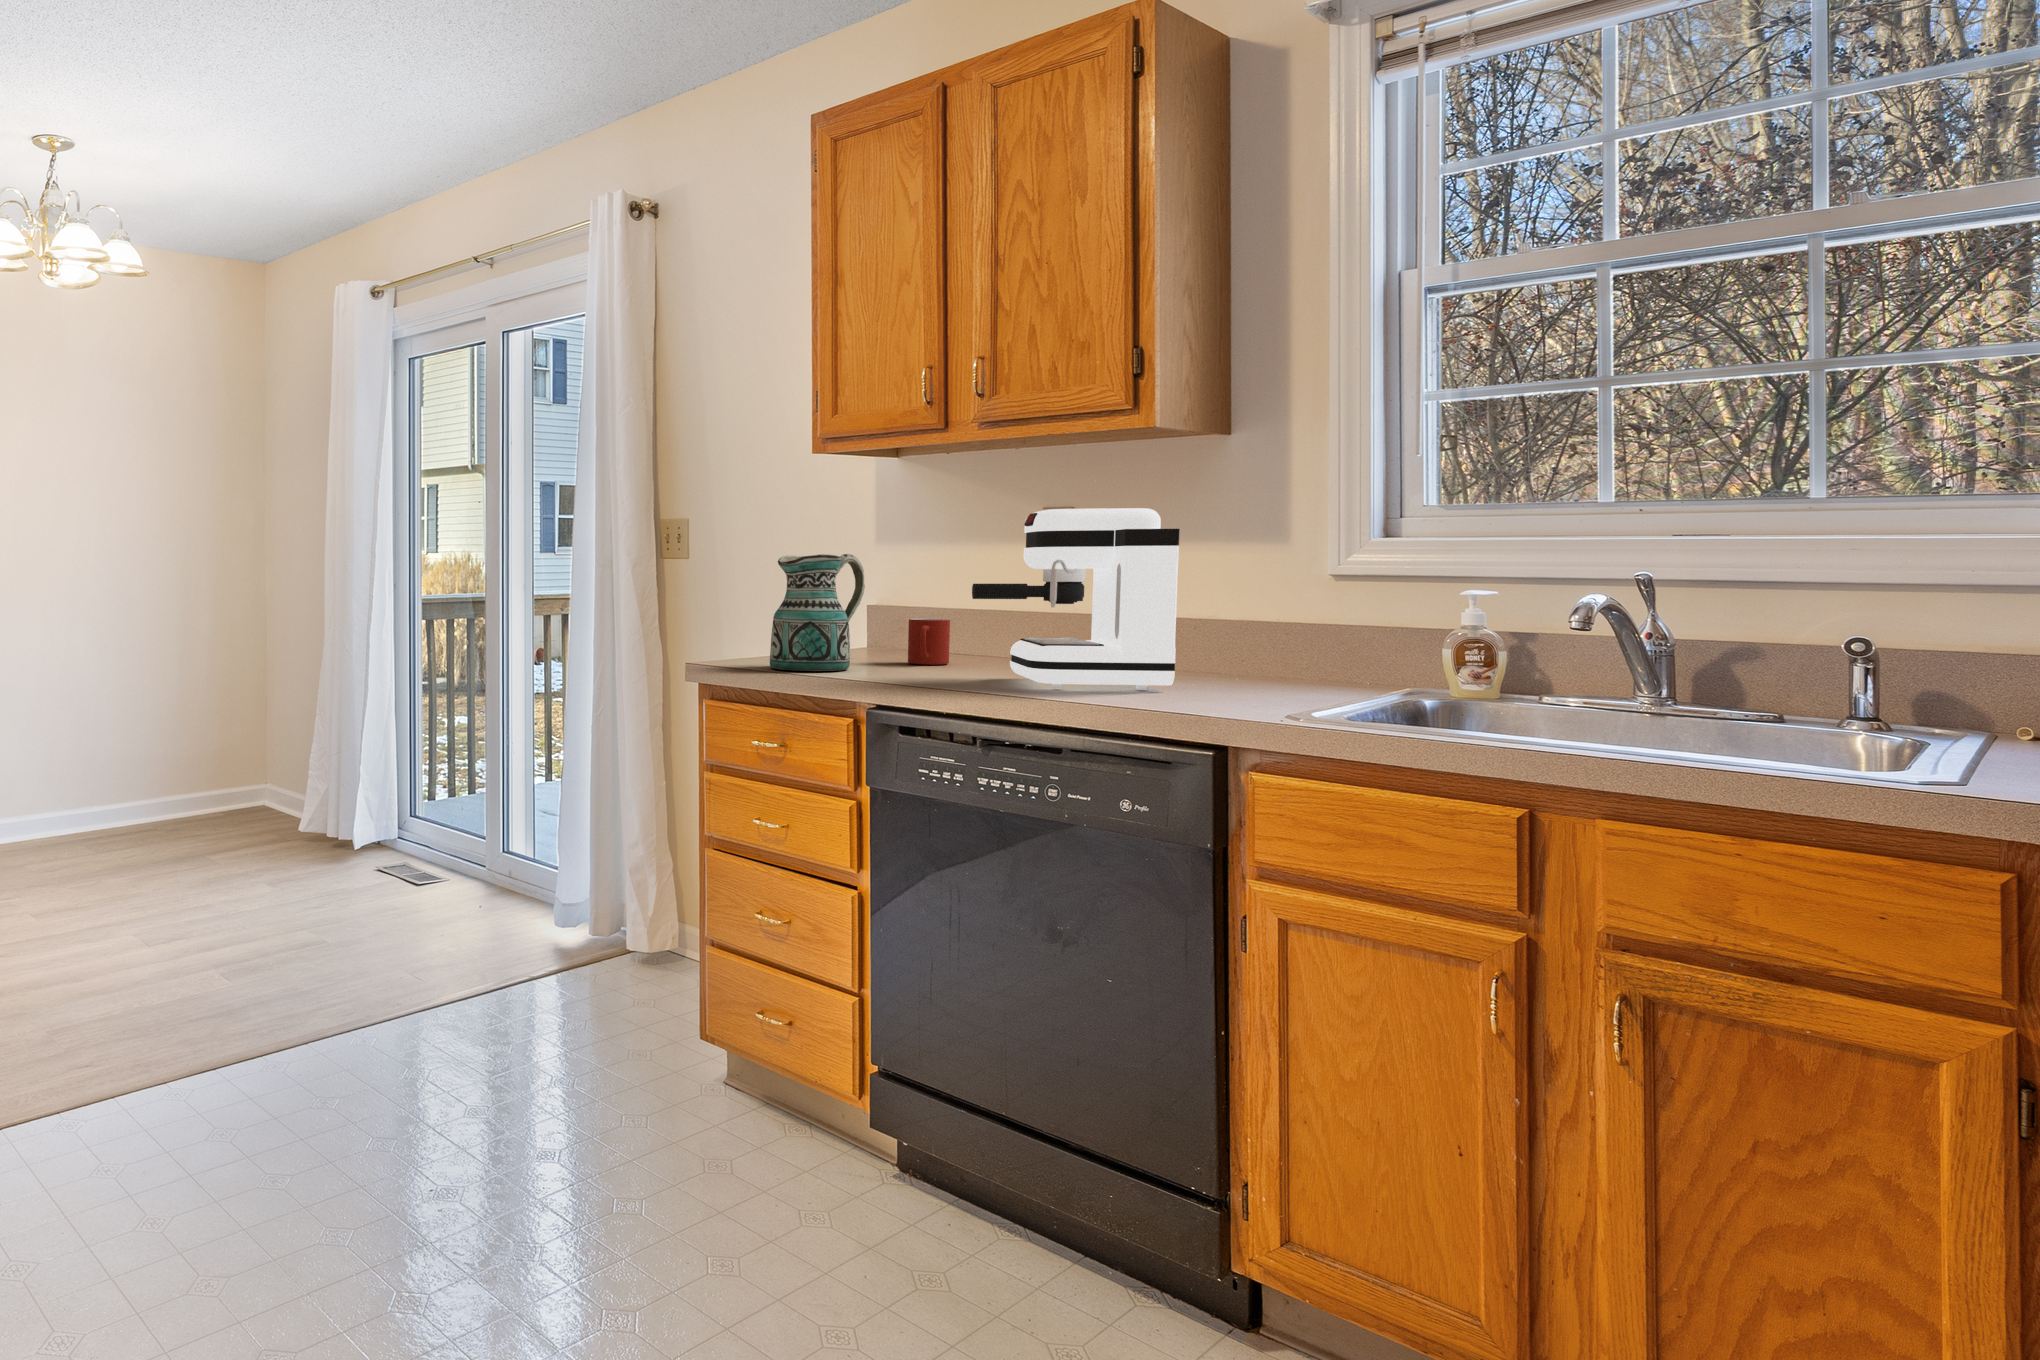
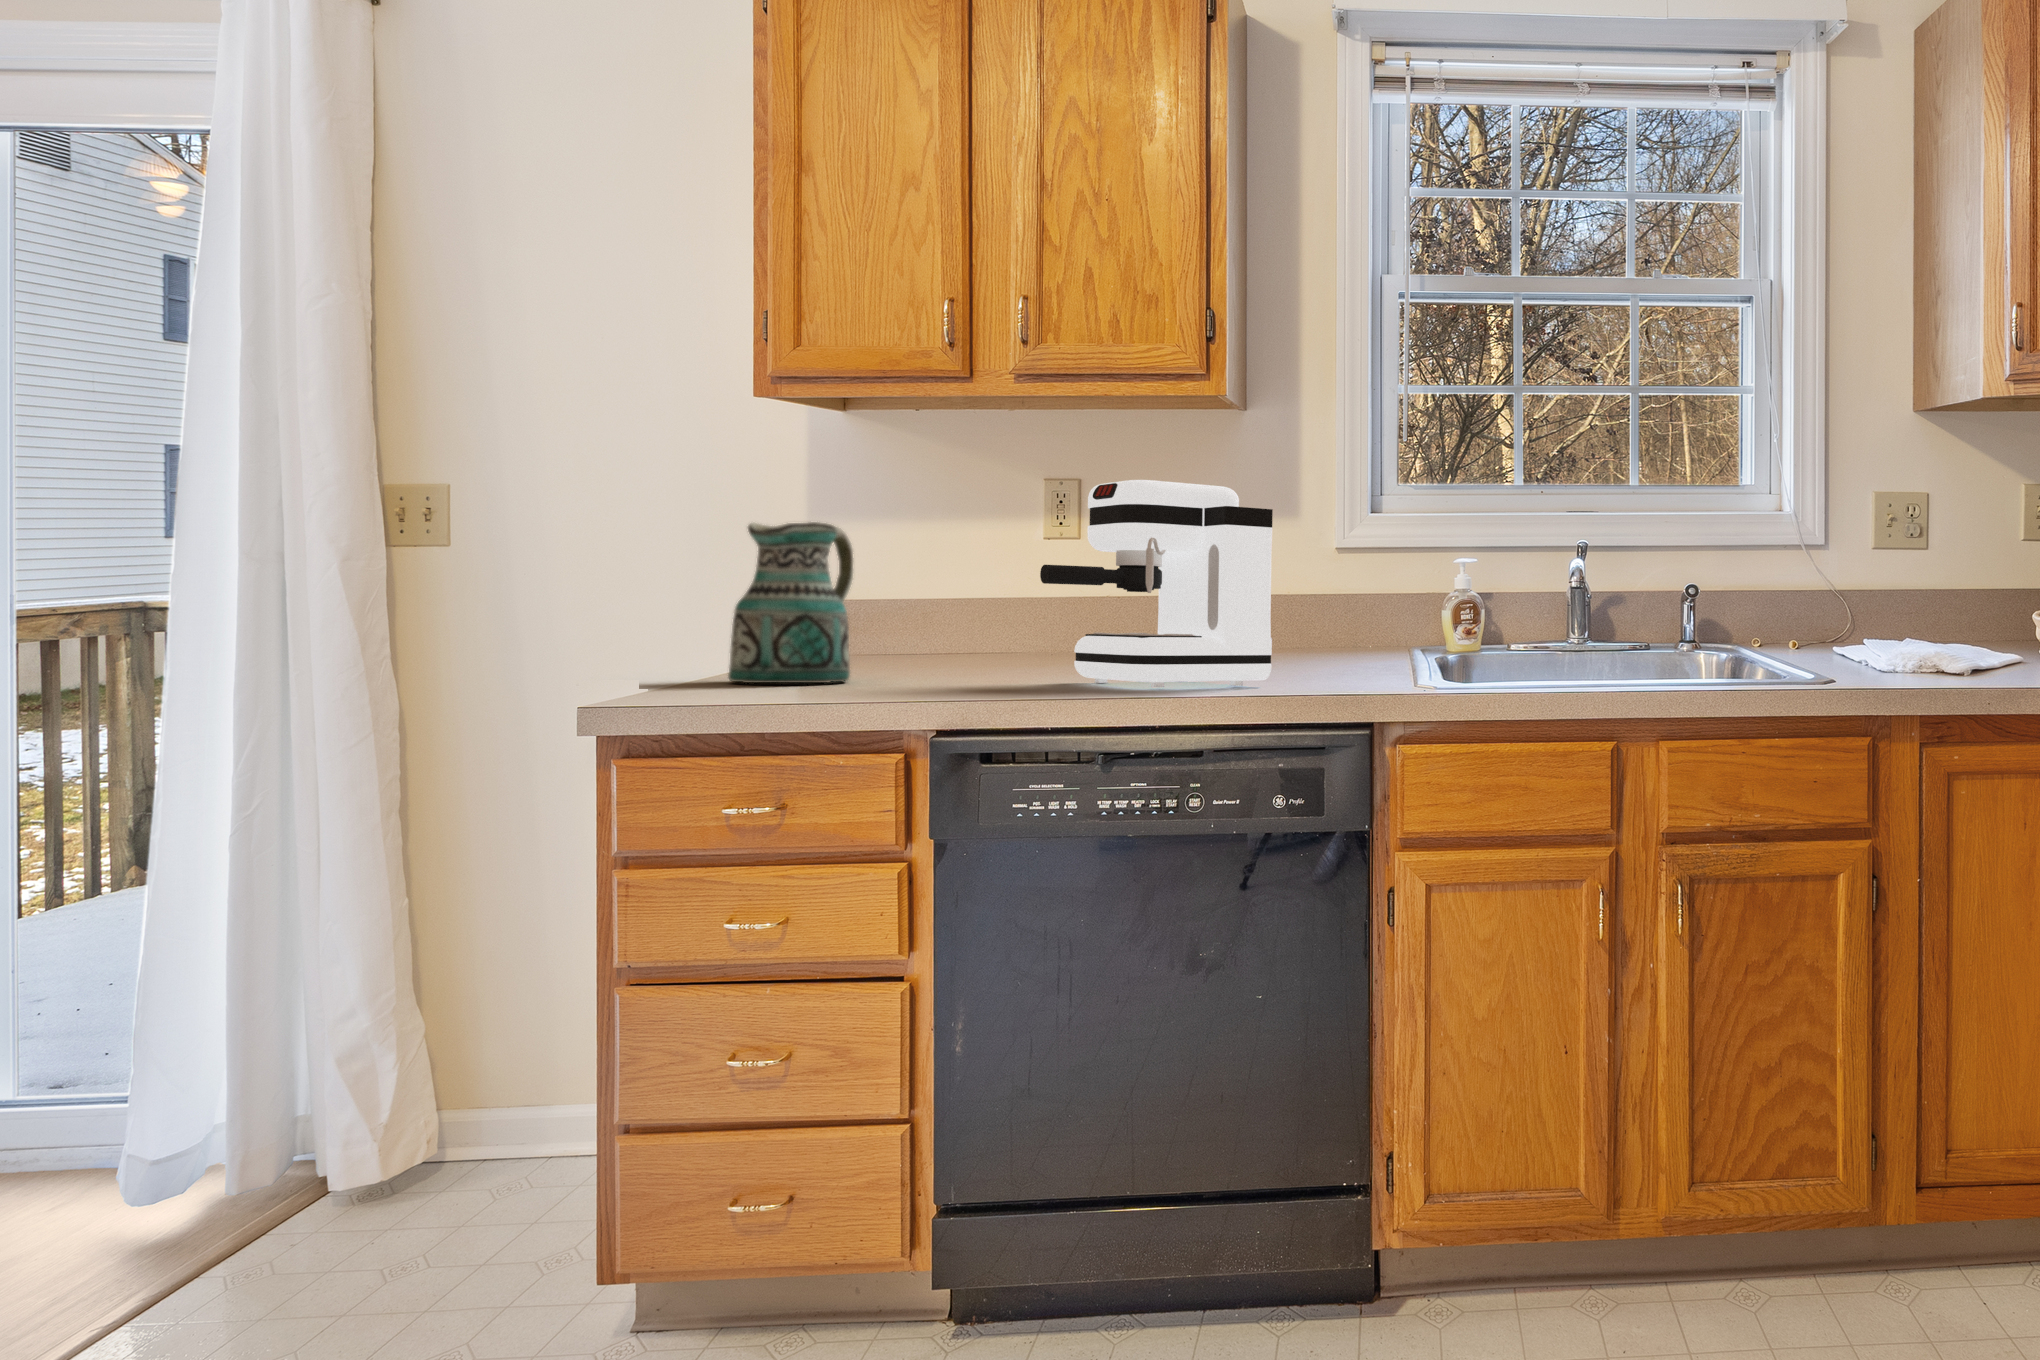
mug: present [908,618,950,665] -> none [897,617,952,675]

